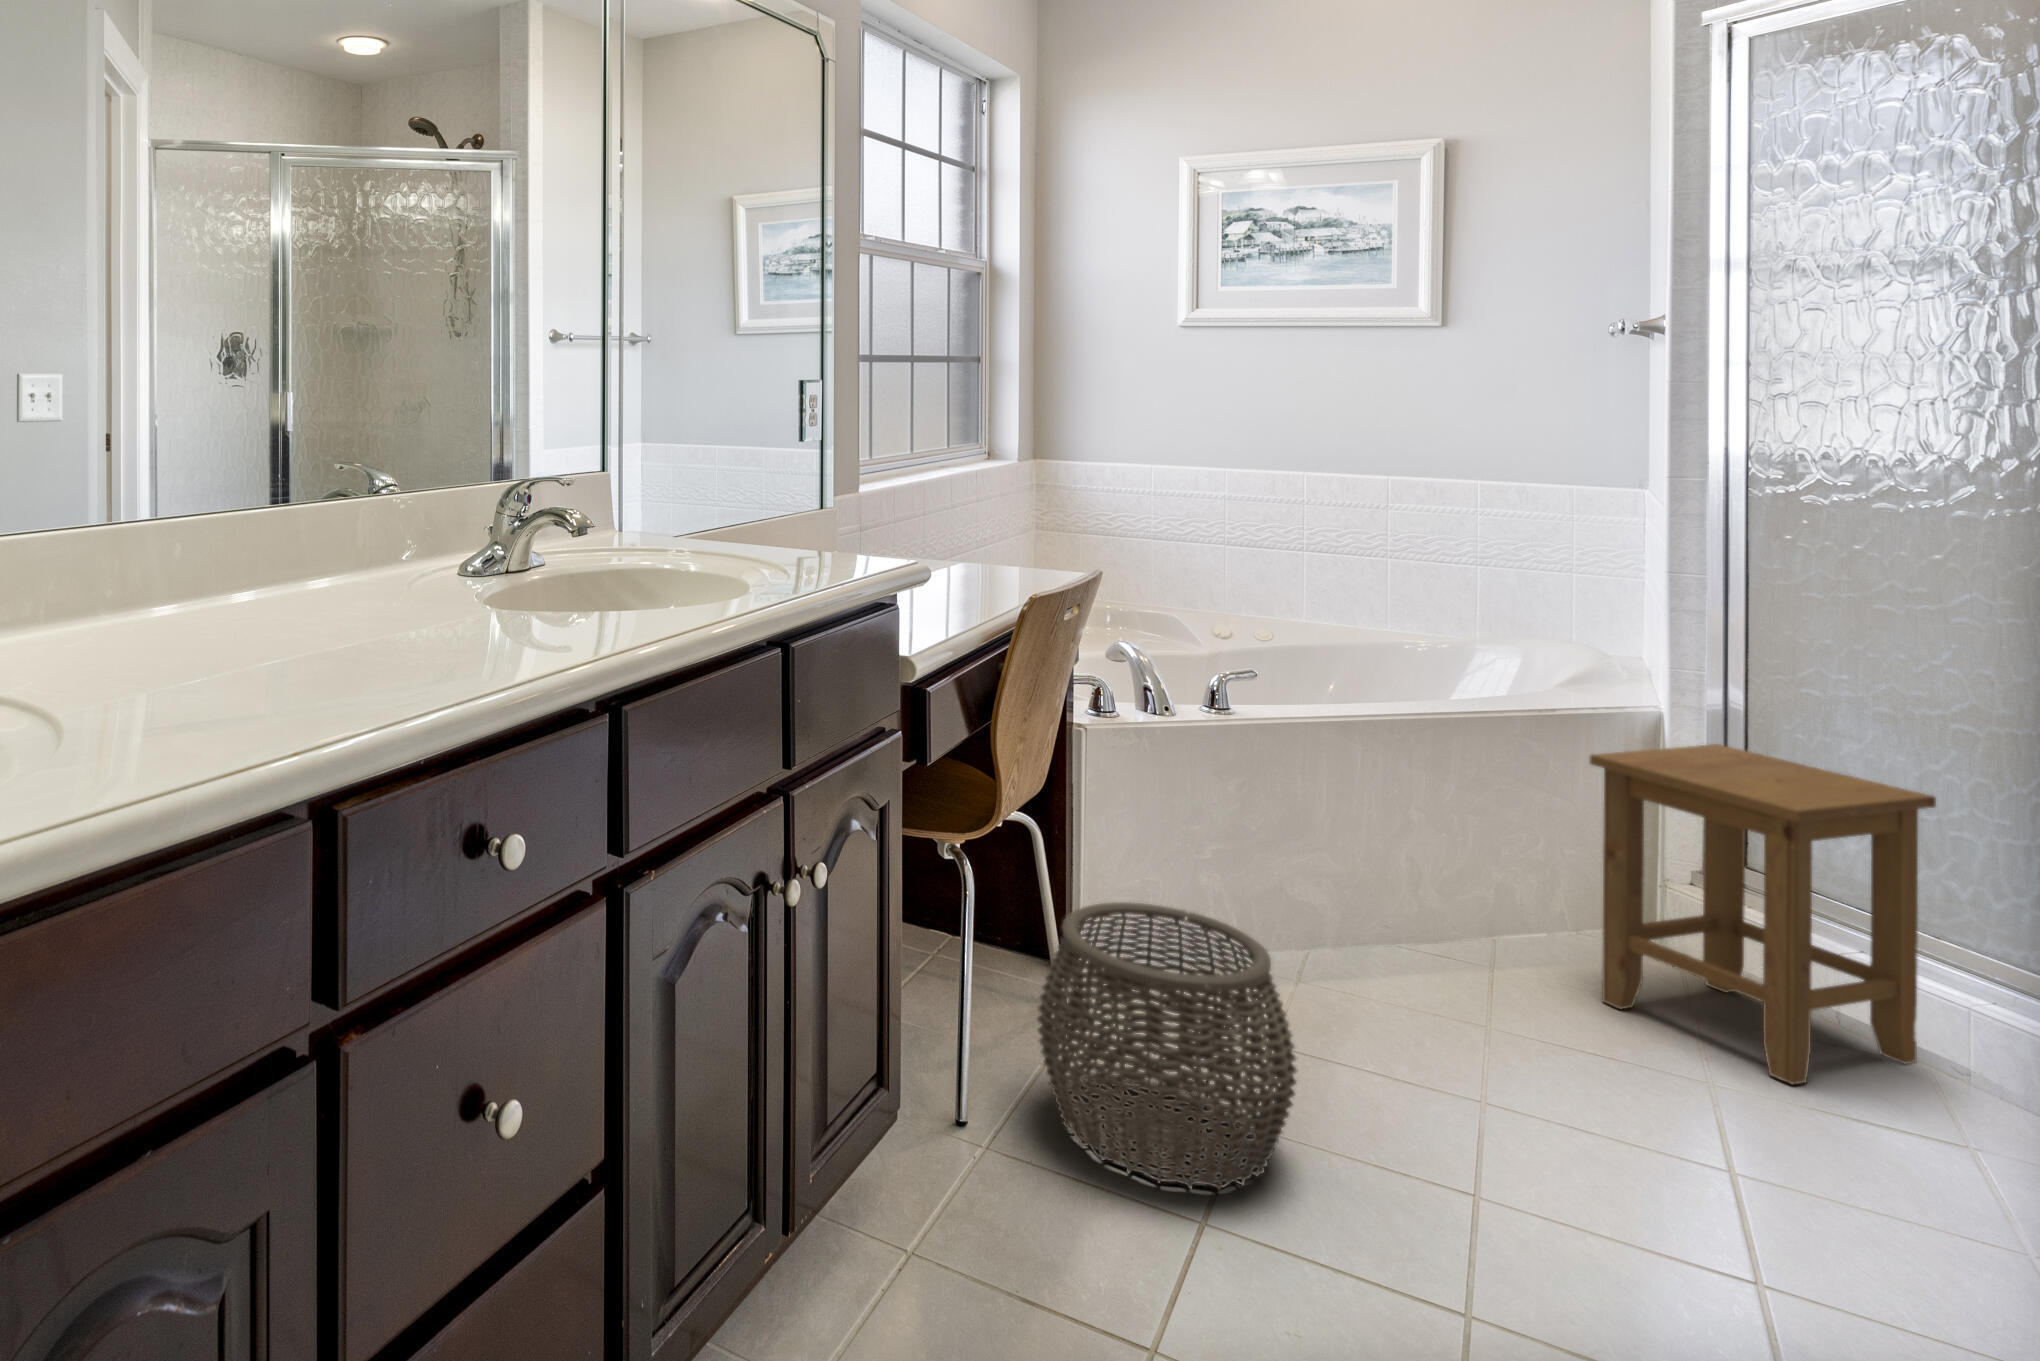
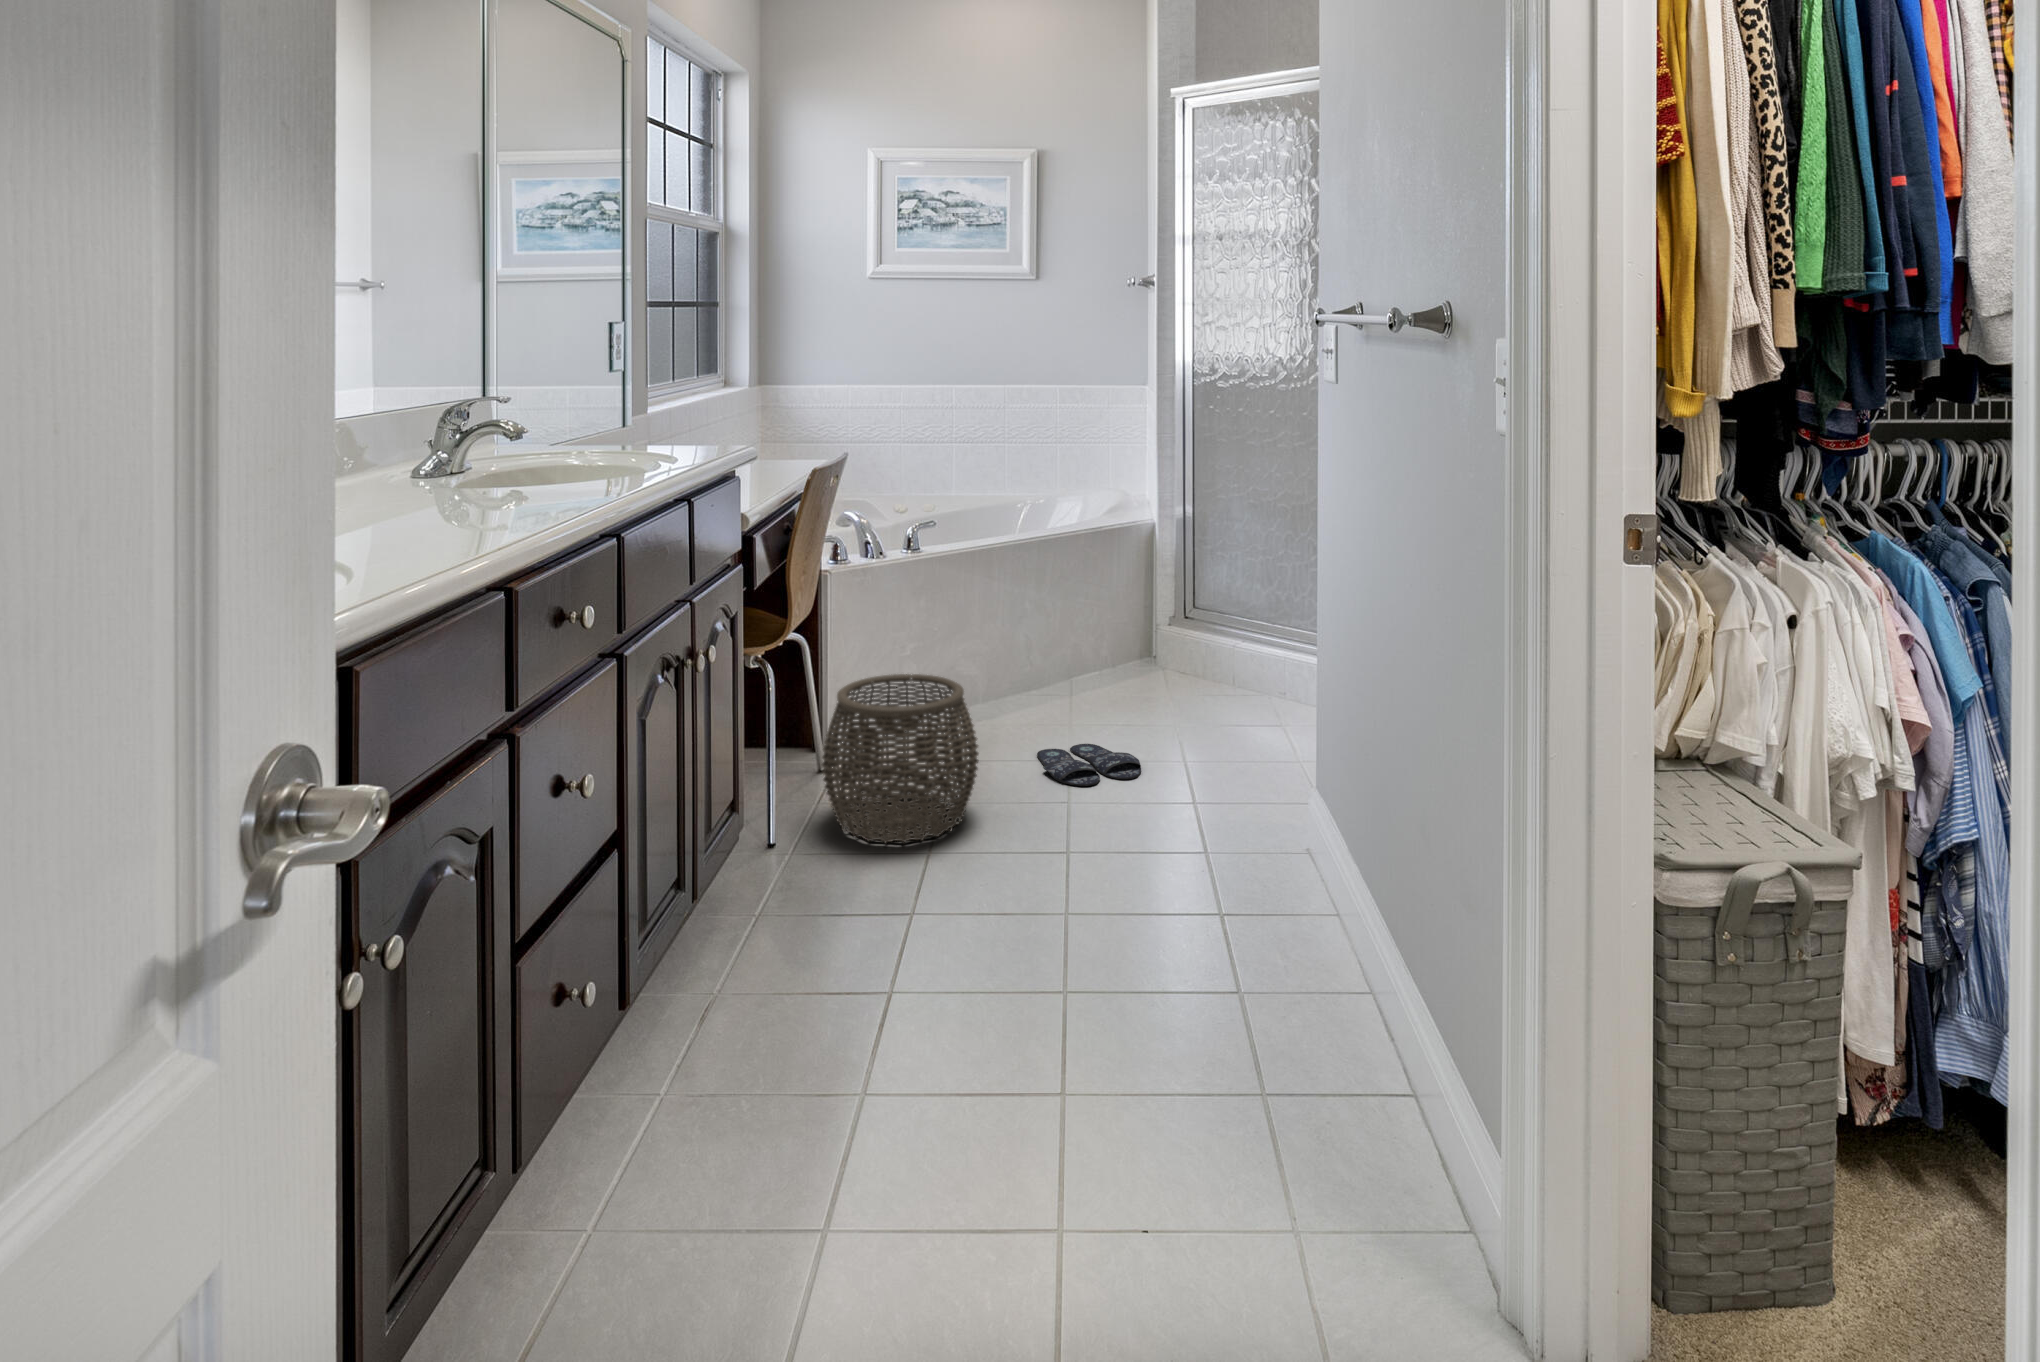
stool: present [1590,744,1936,1085] -> none [1120,532,1271,713]
slippers: none [1416,1071,1628,1183] -> present [1037,744,1141,786]

